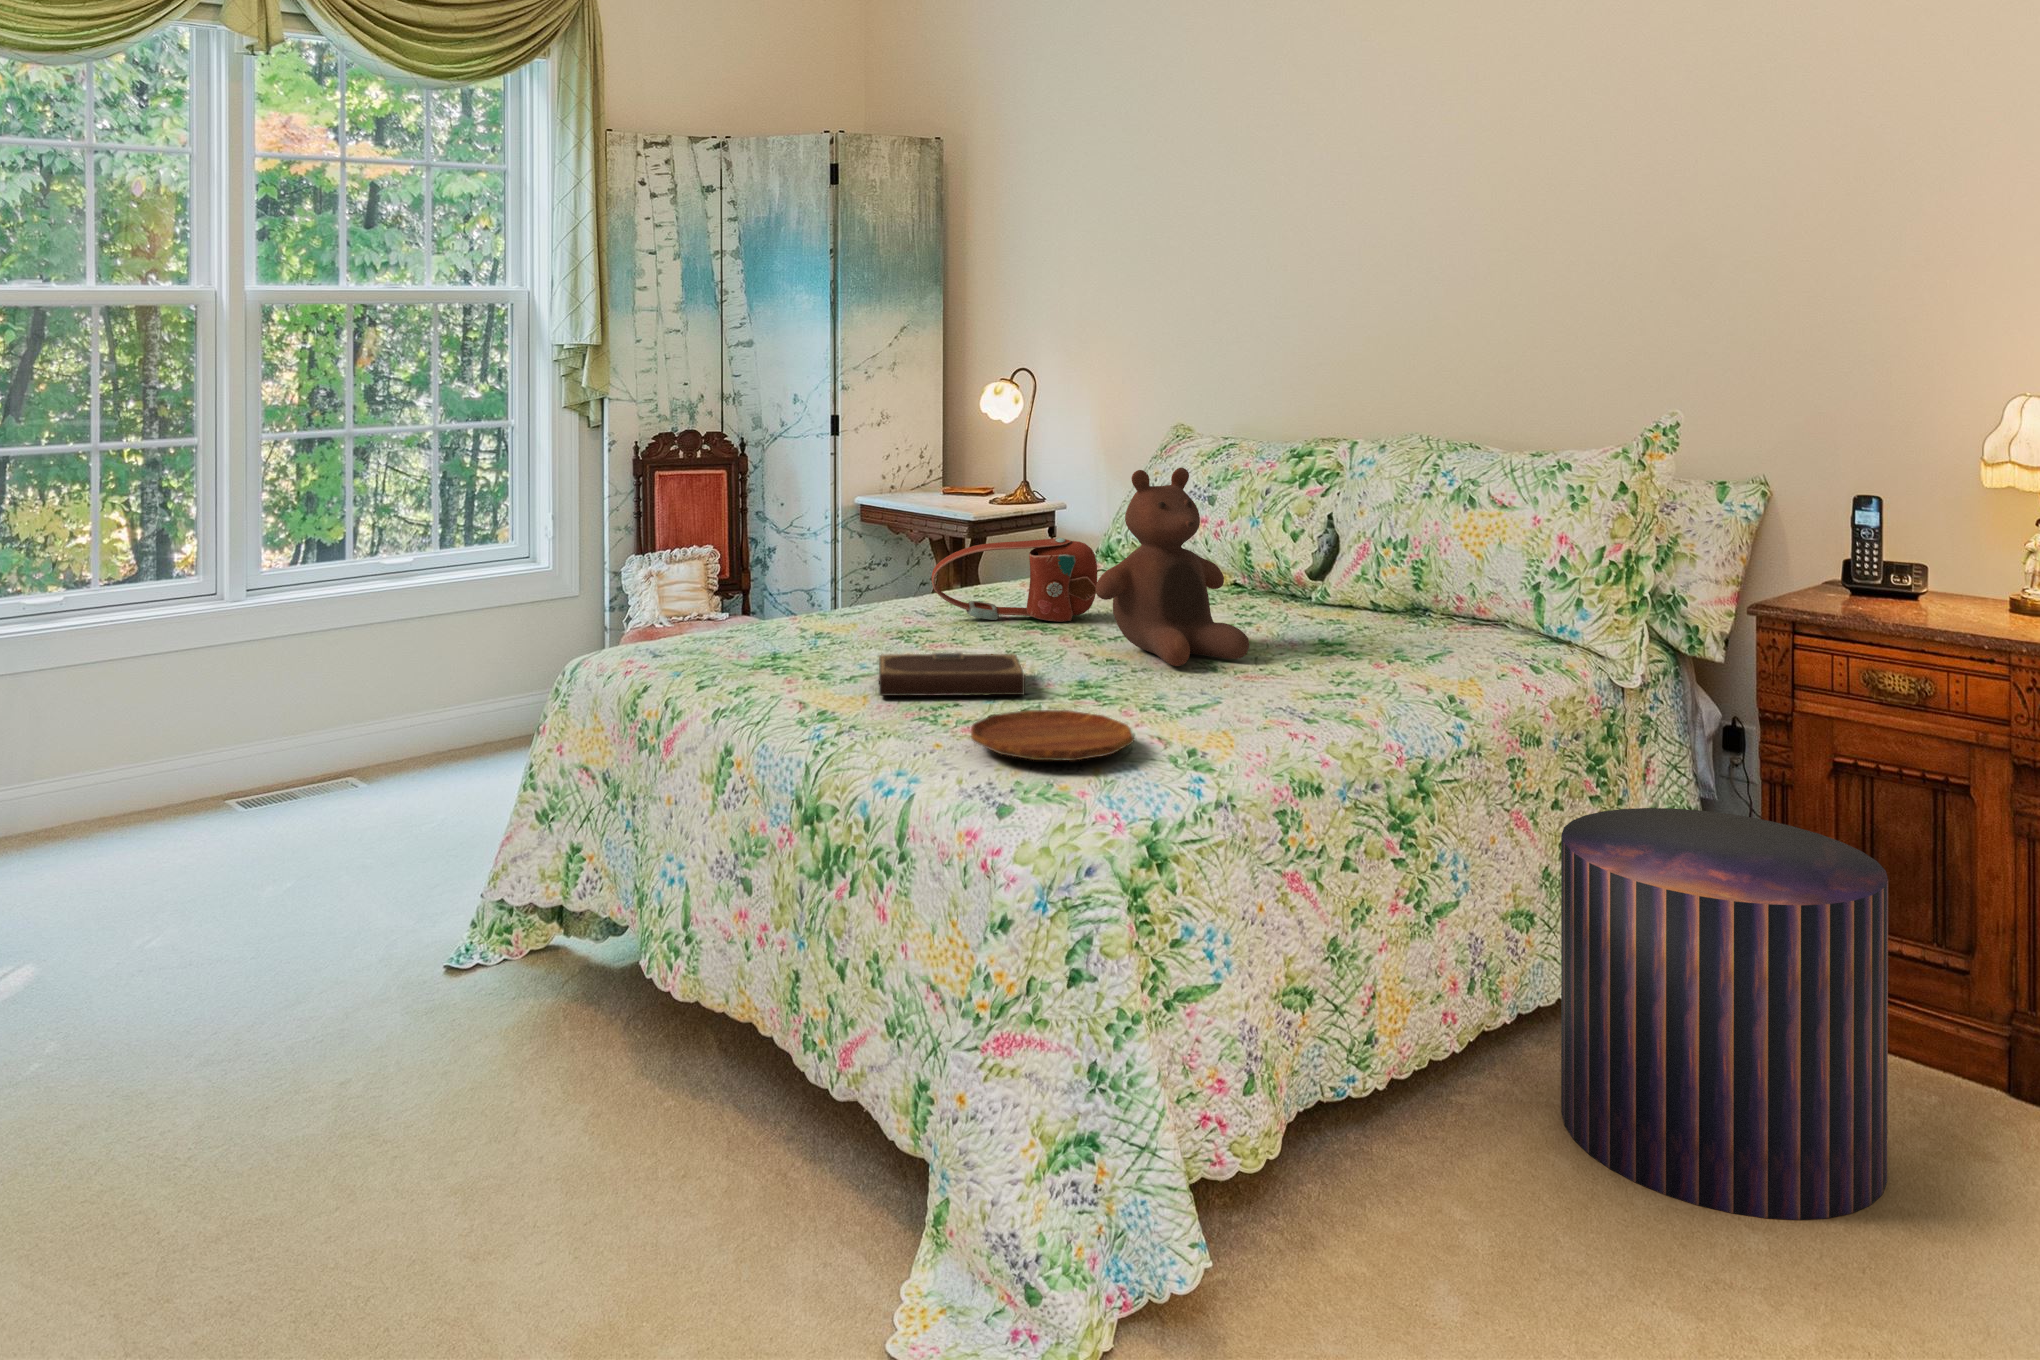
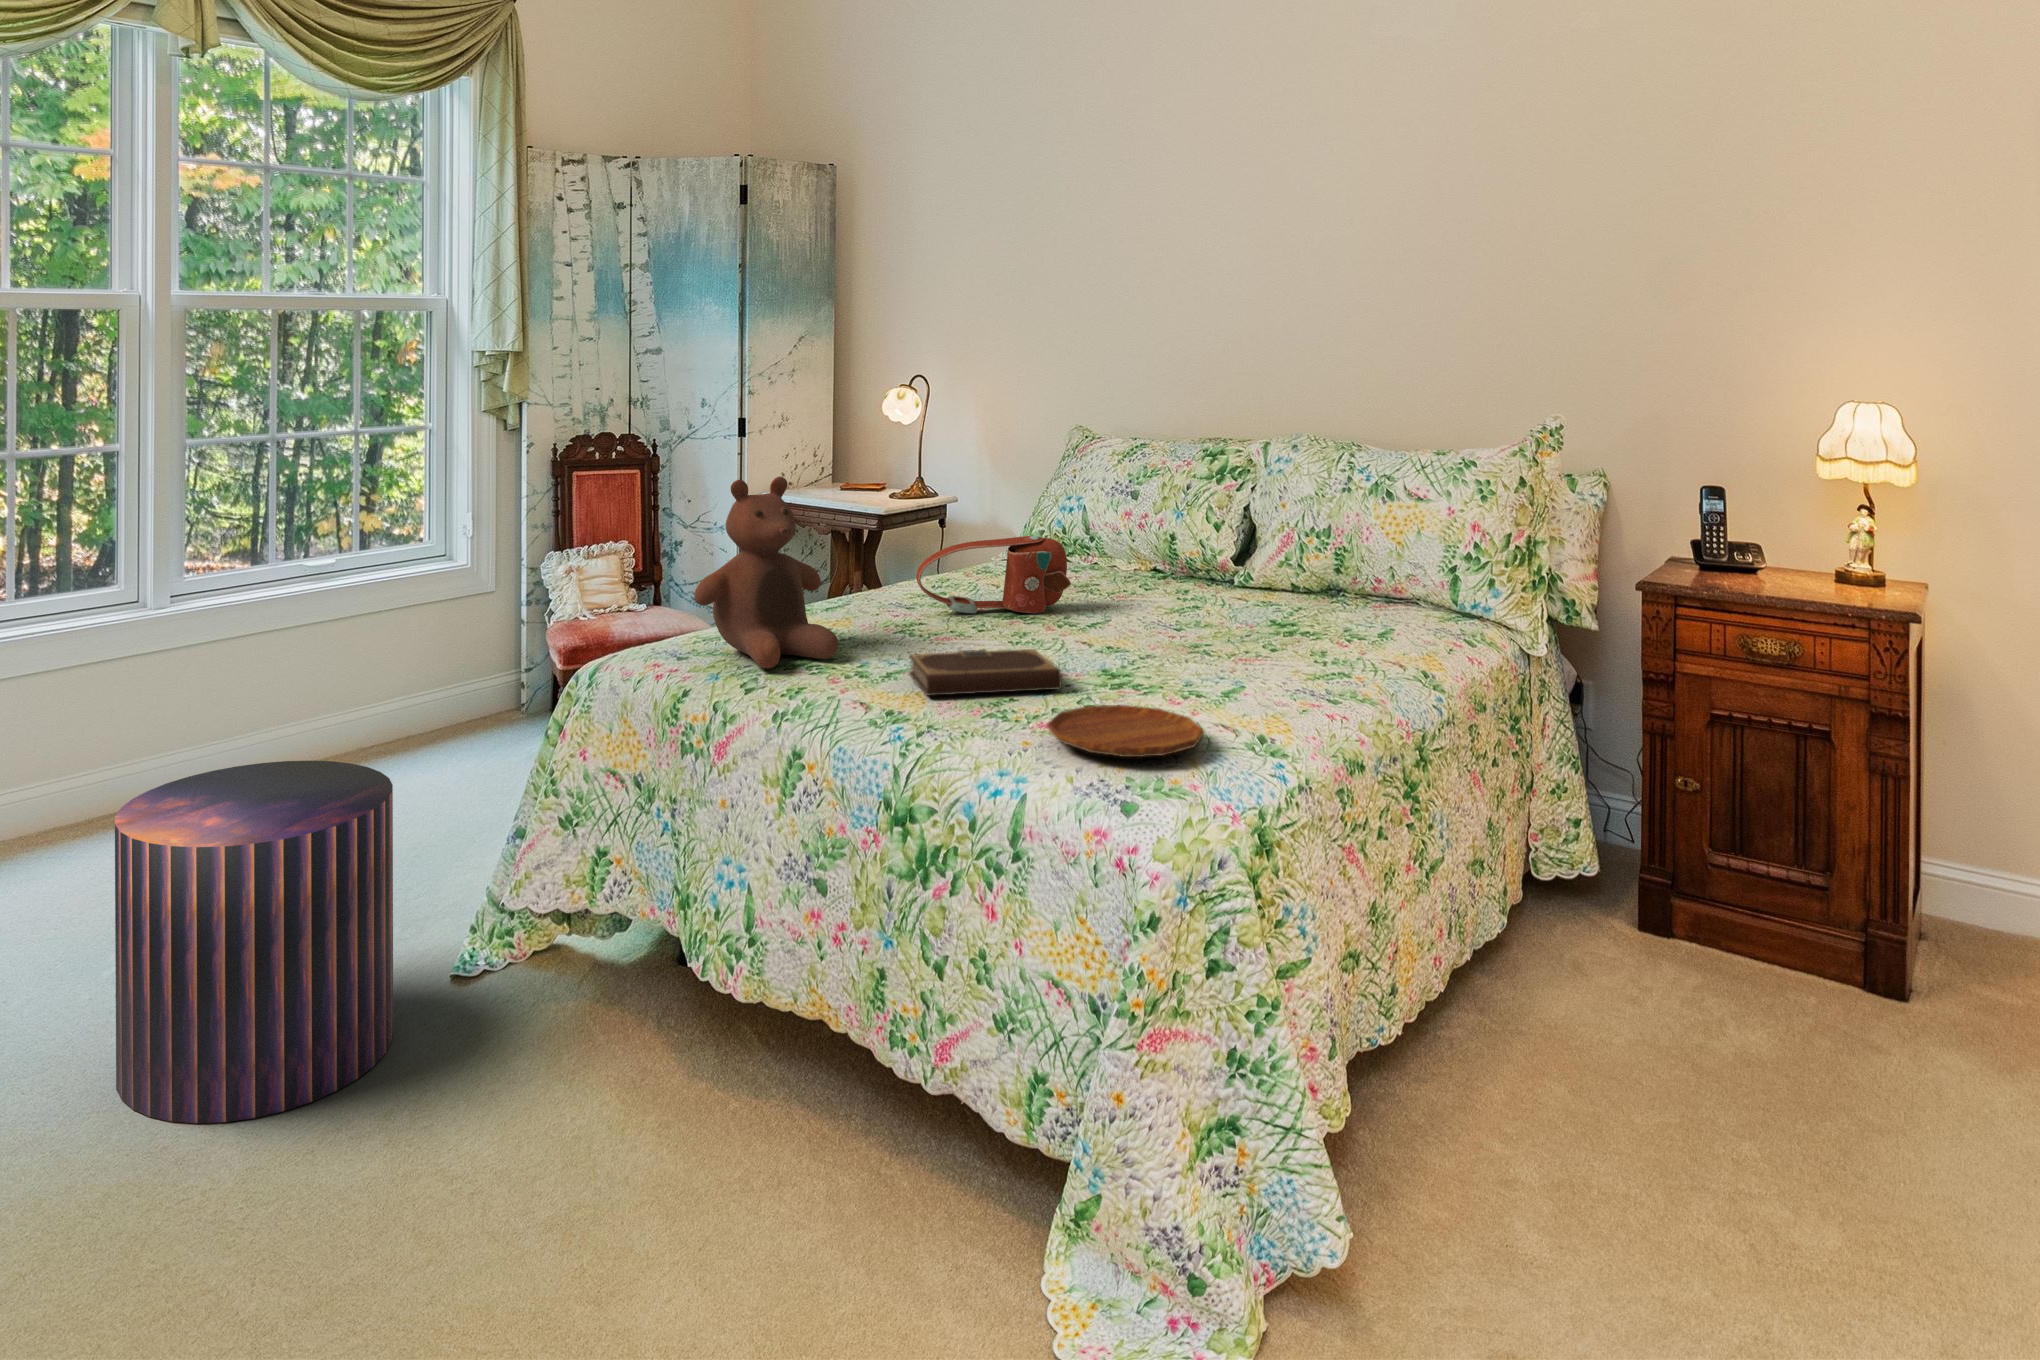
stuffed bear: present [1096,468,1249,666] -> present [694,477,839,668]
pouf: present [1561,808,1888,1220] -> present [115,761,393,1123]

